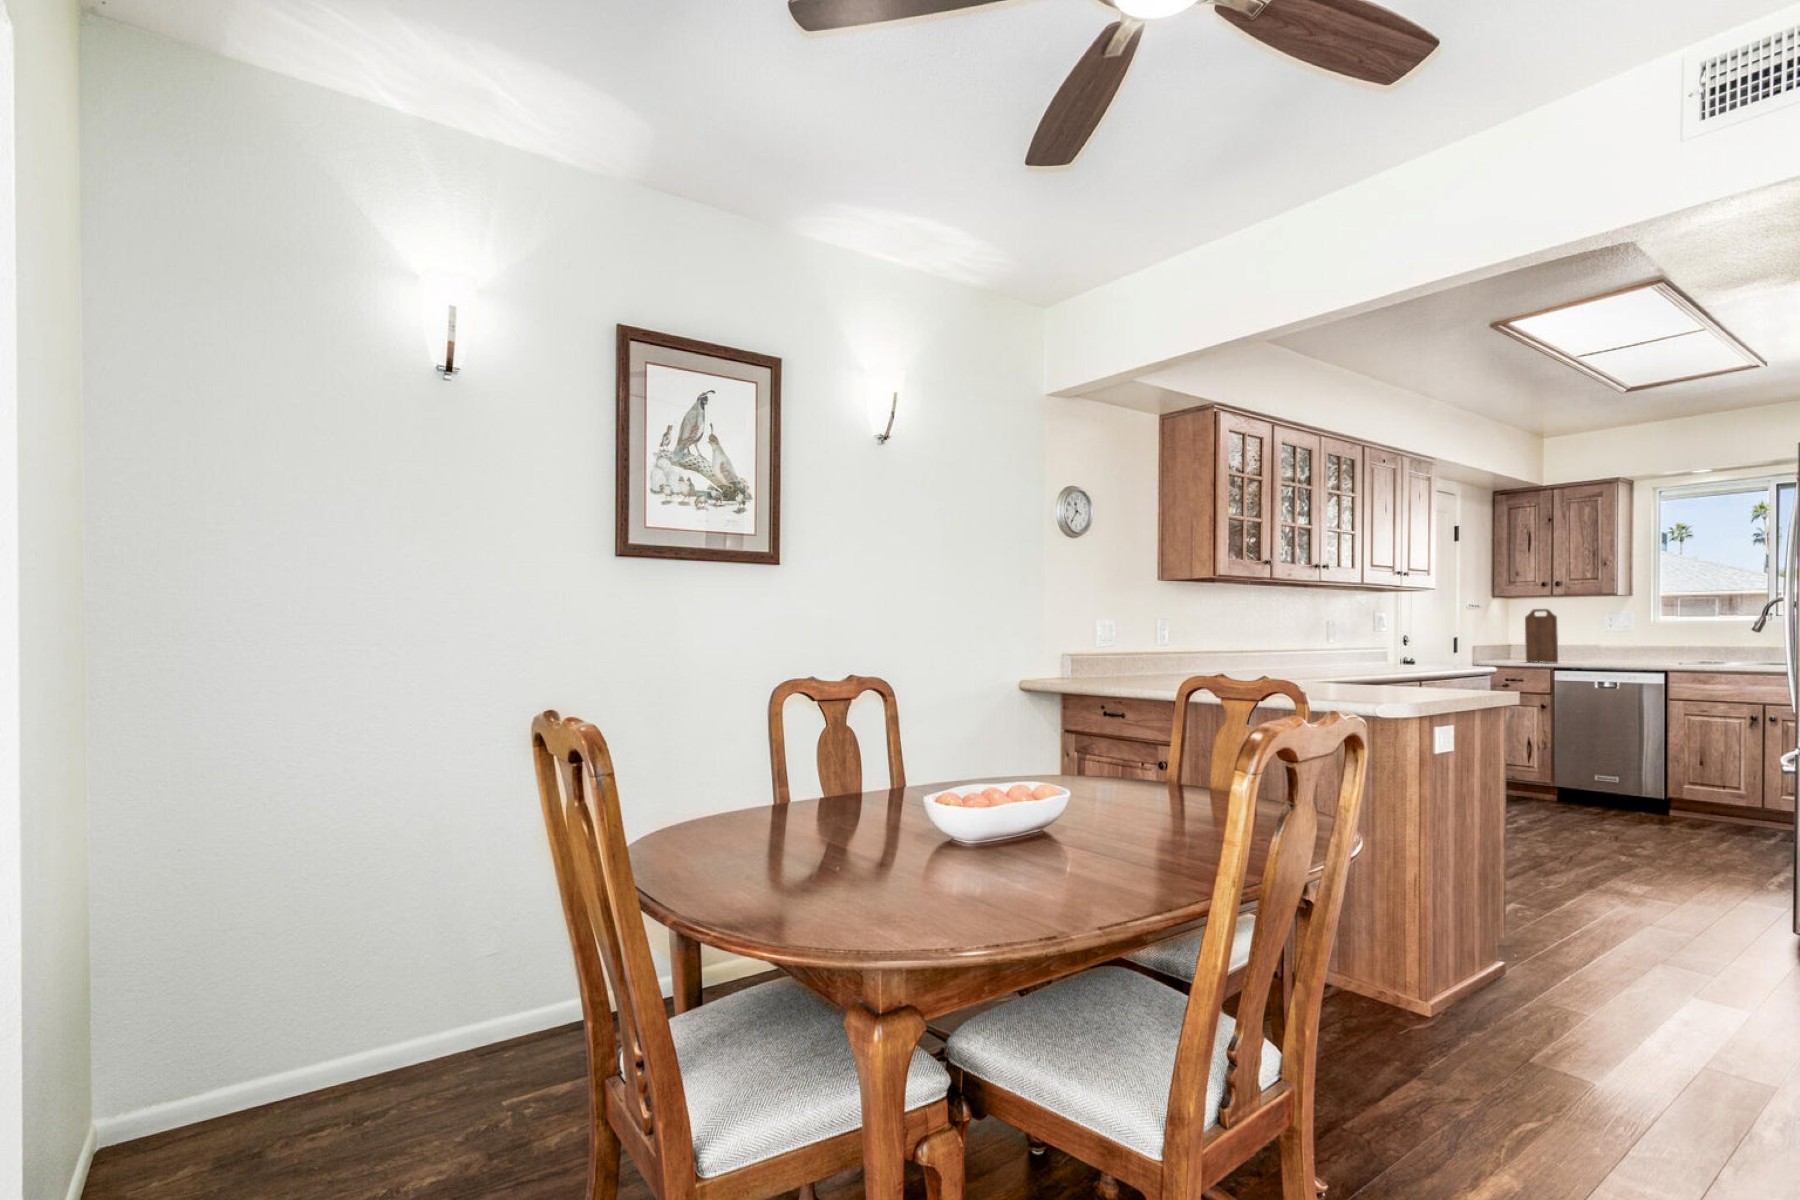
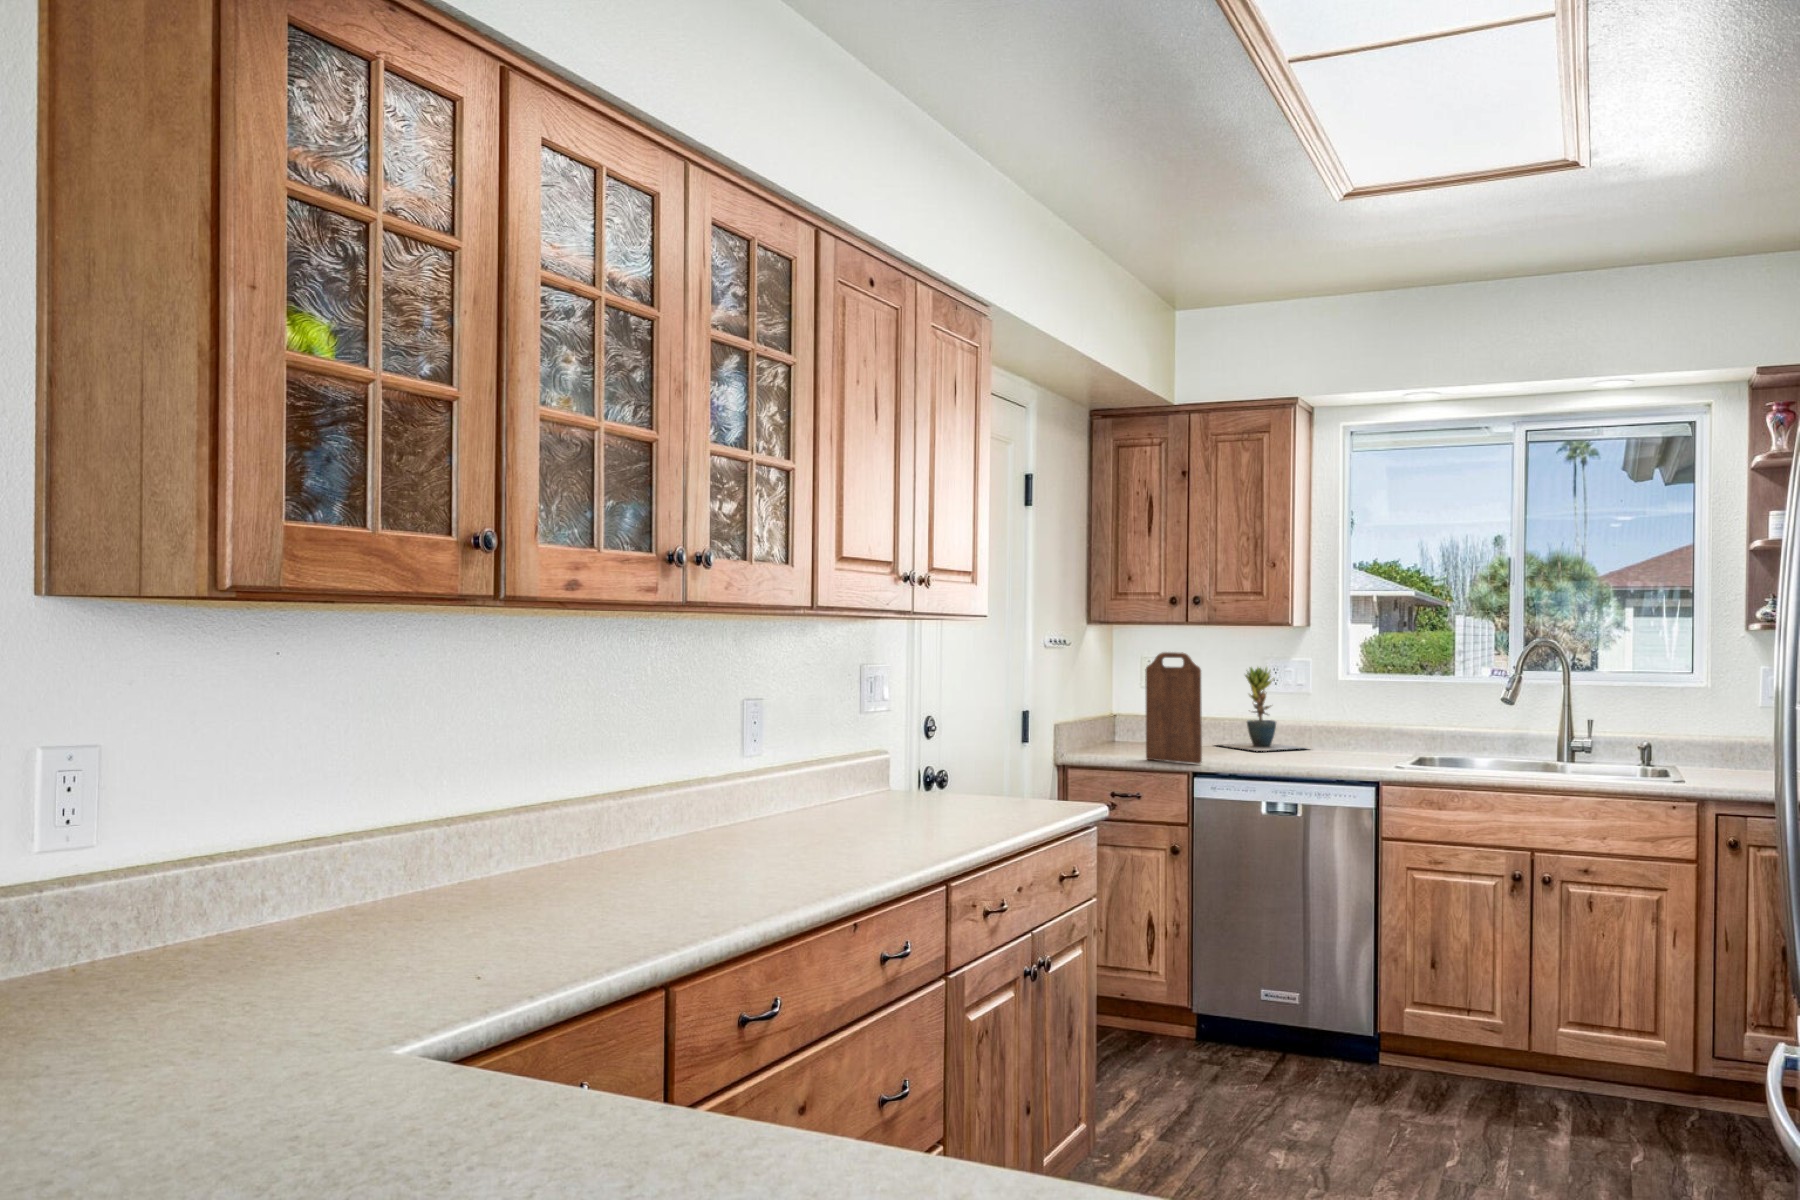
potted plant: none [1570,618,1636,661] -> present [1219,667,1304,751]

